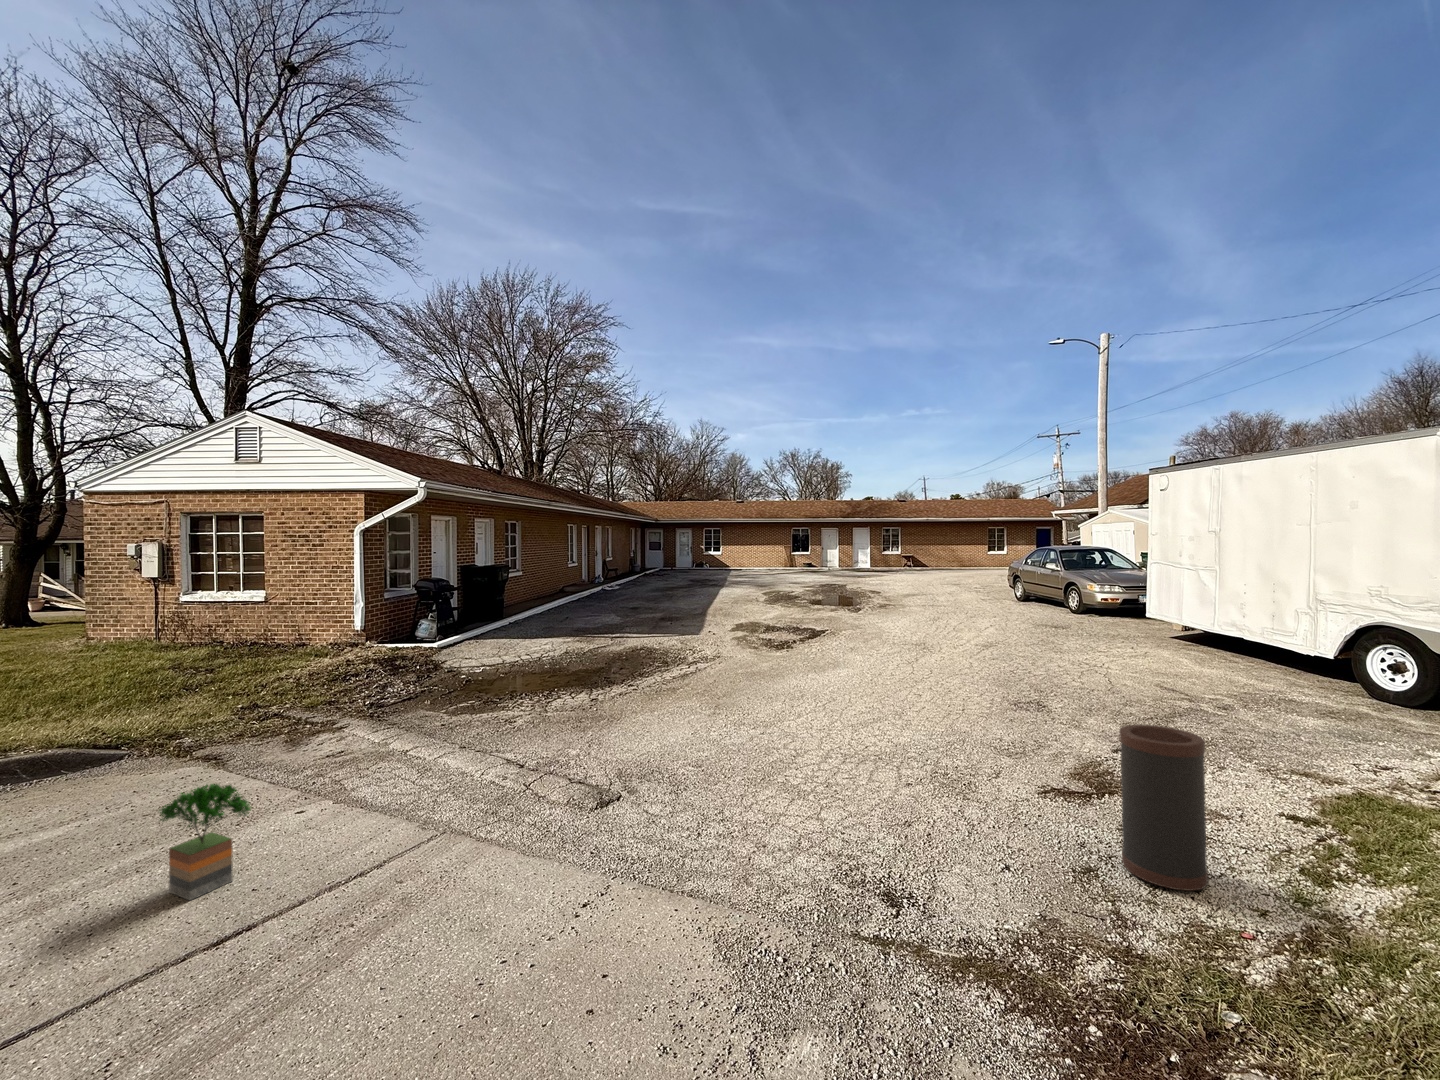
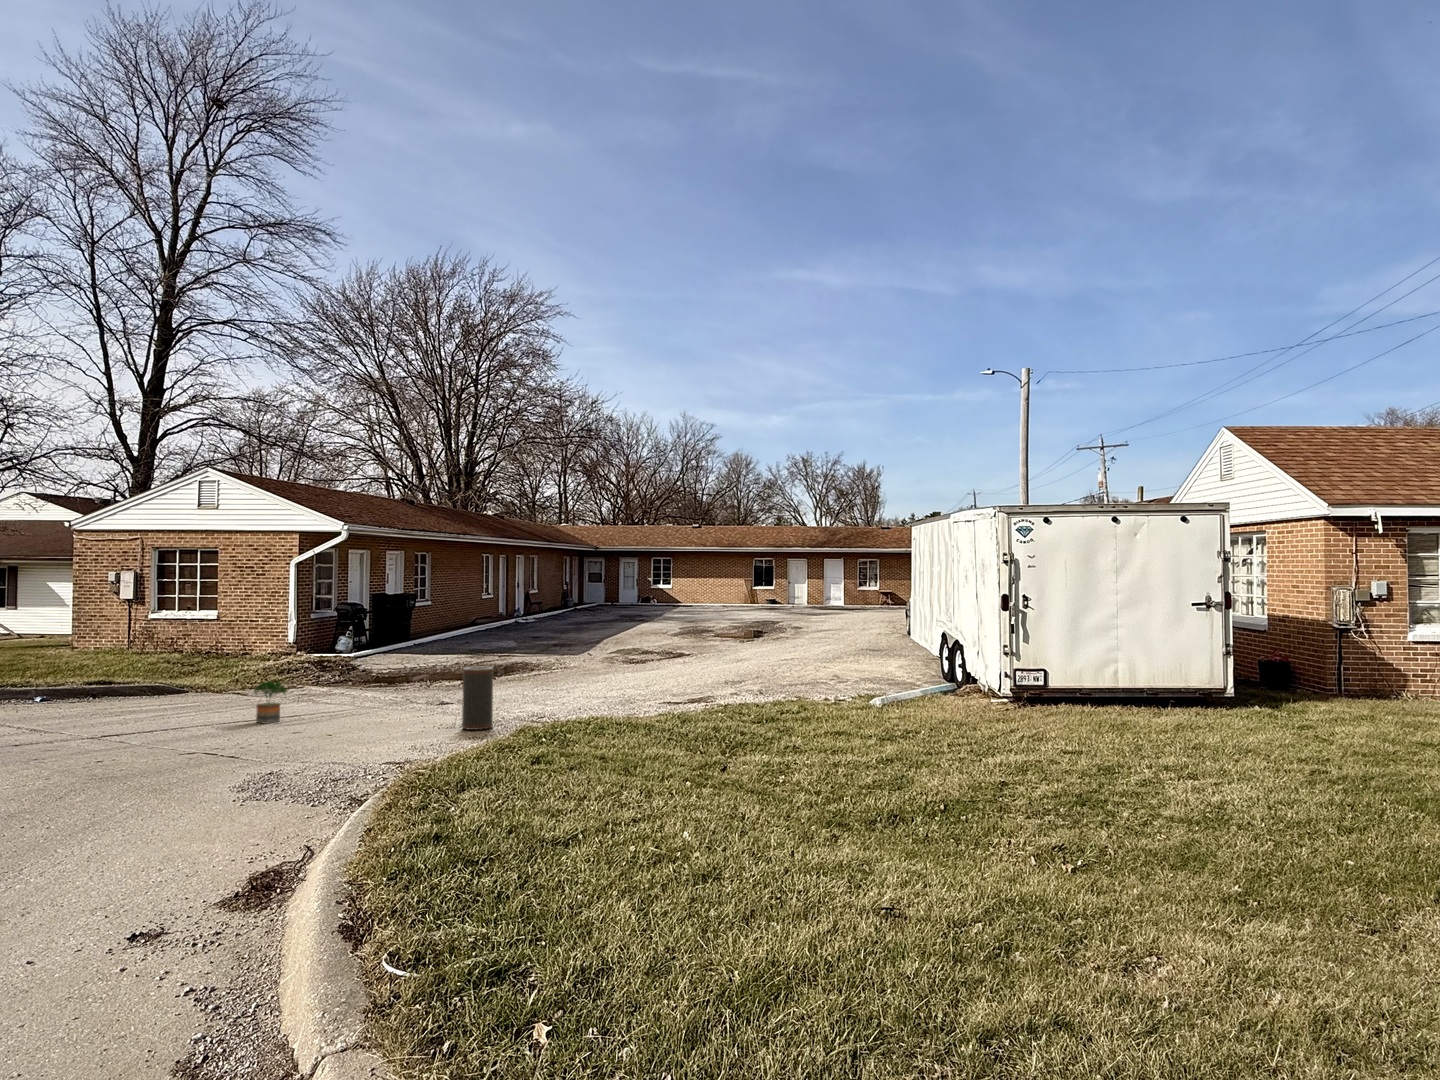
trash can: present [1119,724,1208,891] -> present [462,666,494,730]

